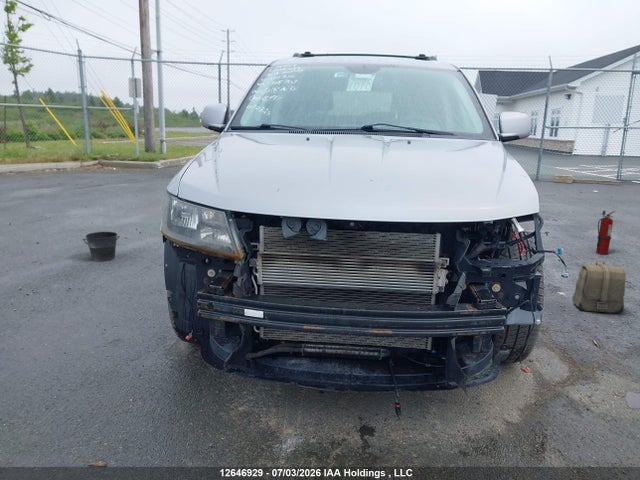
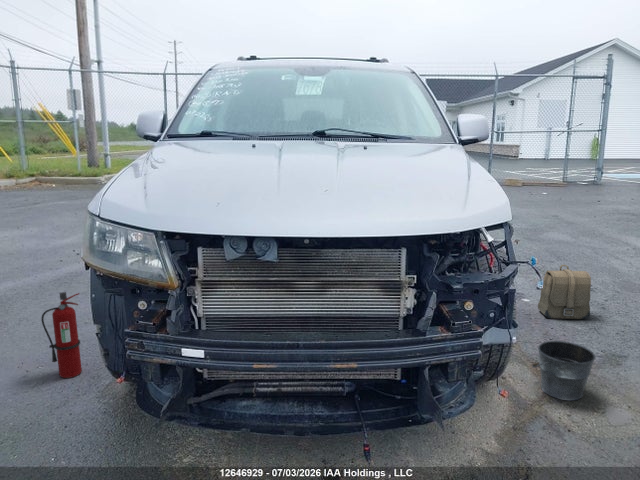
fire extinguisher: present [596,211,615,255] -> present [42,292,82,378]
bucket: present [83,232,120,261] -> present [532,341,596,400]

